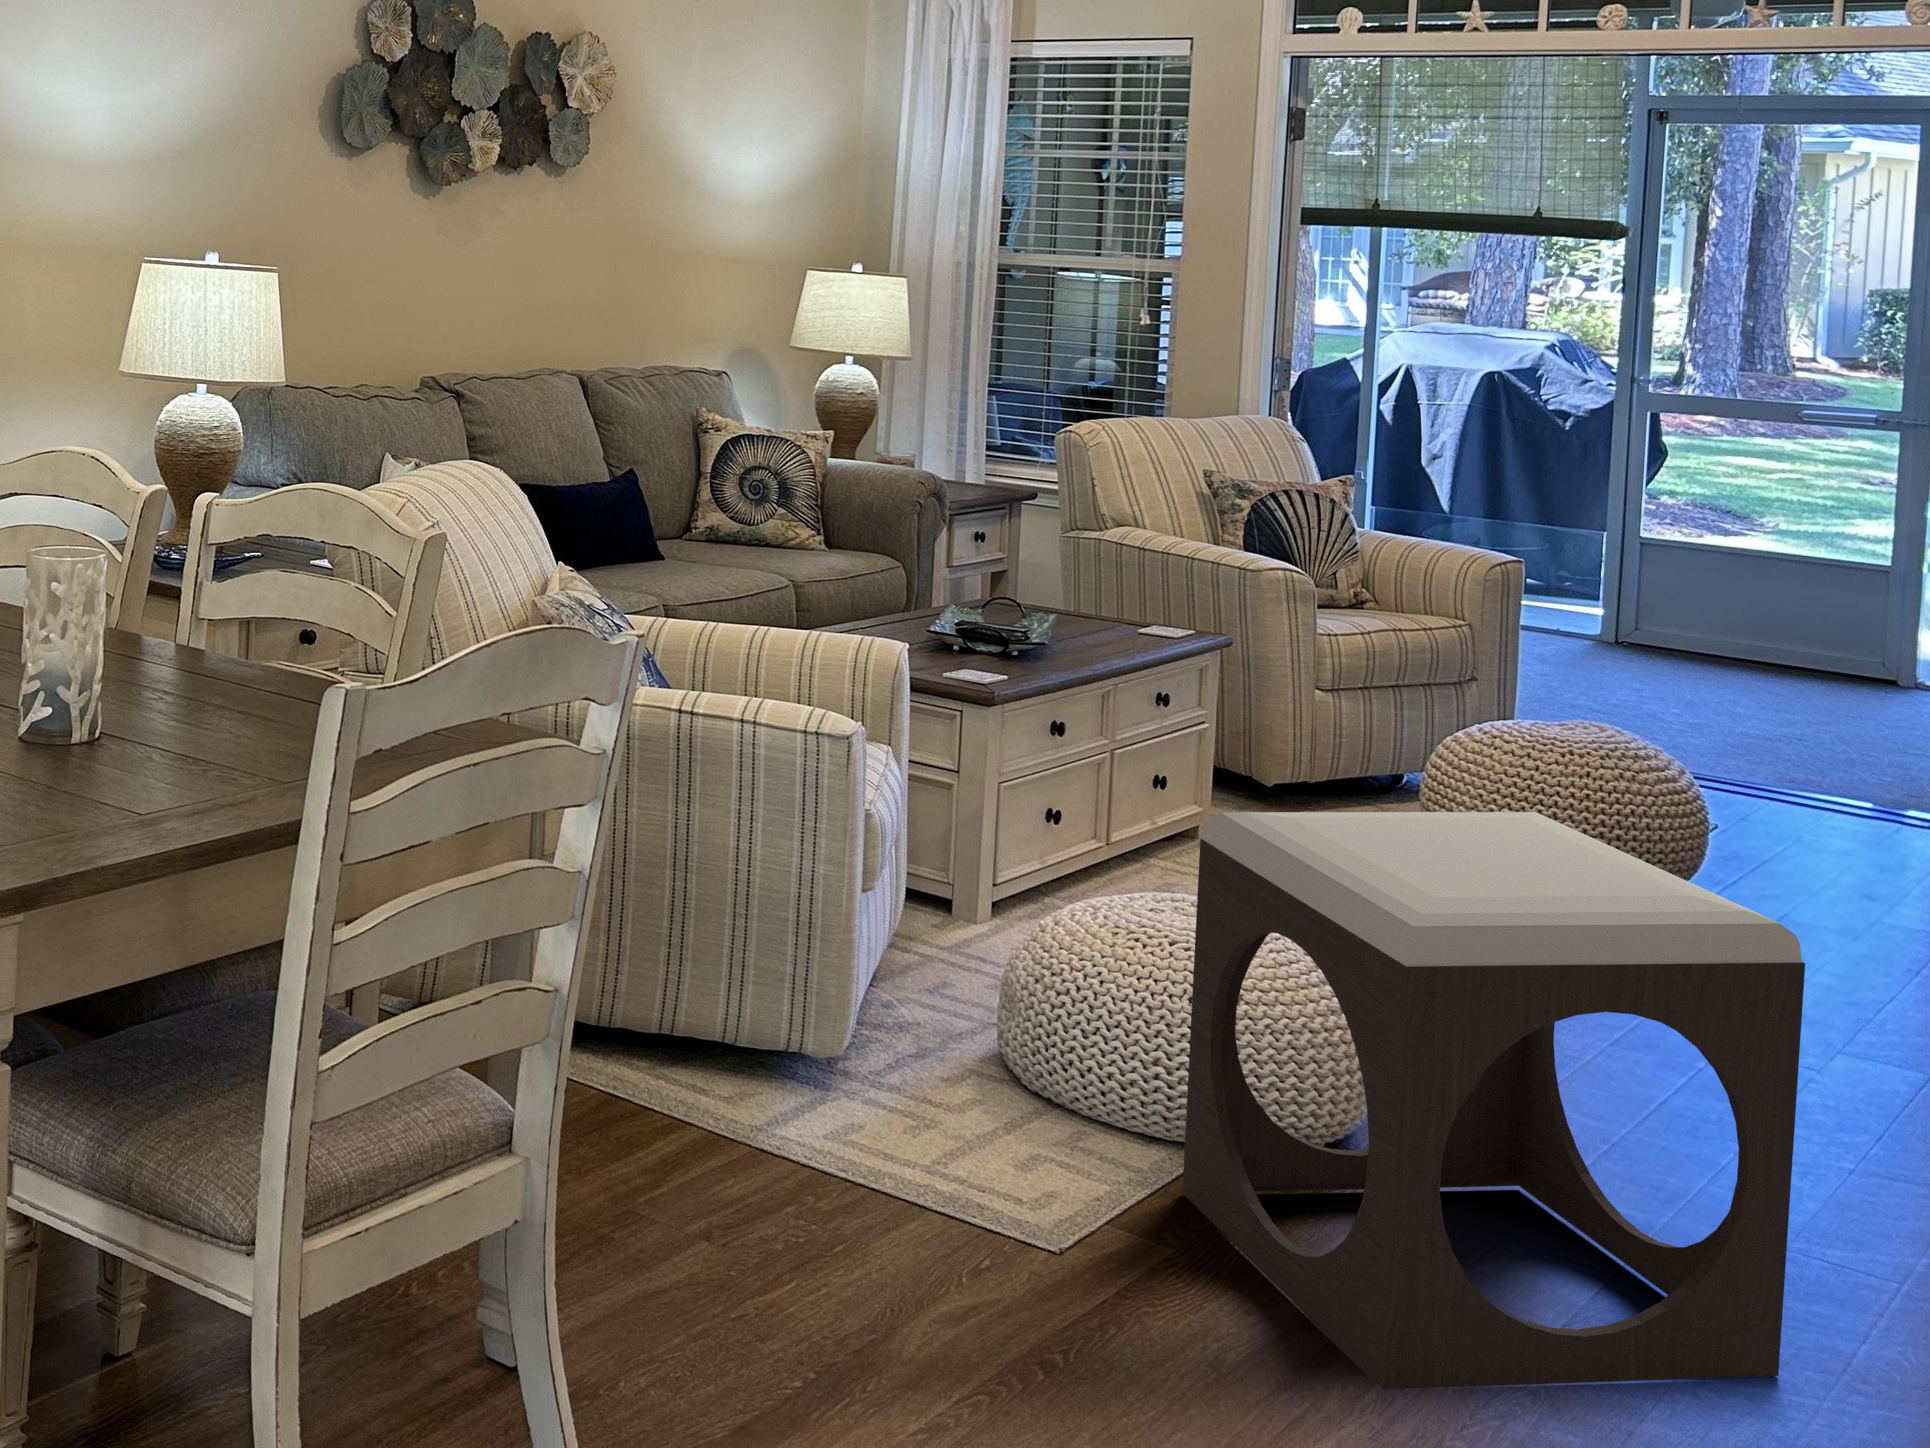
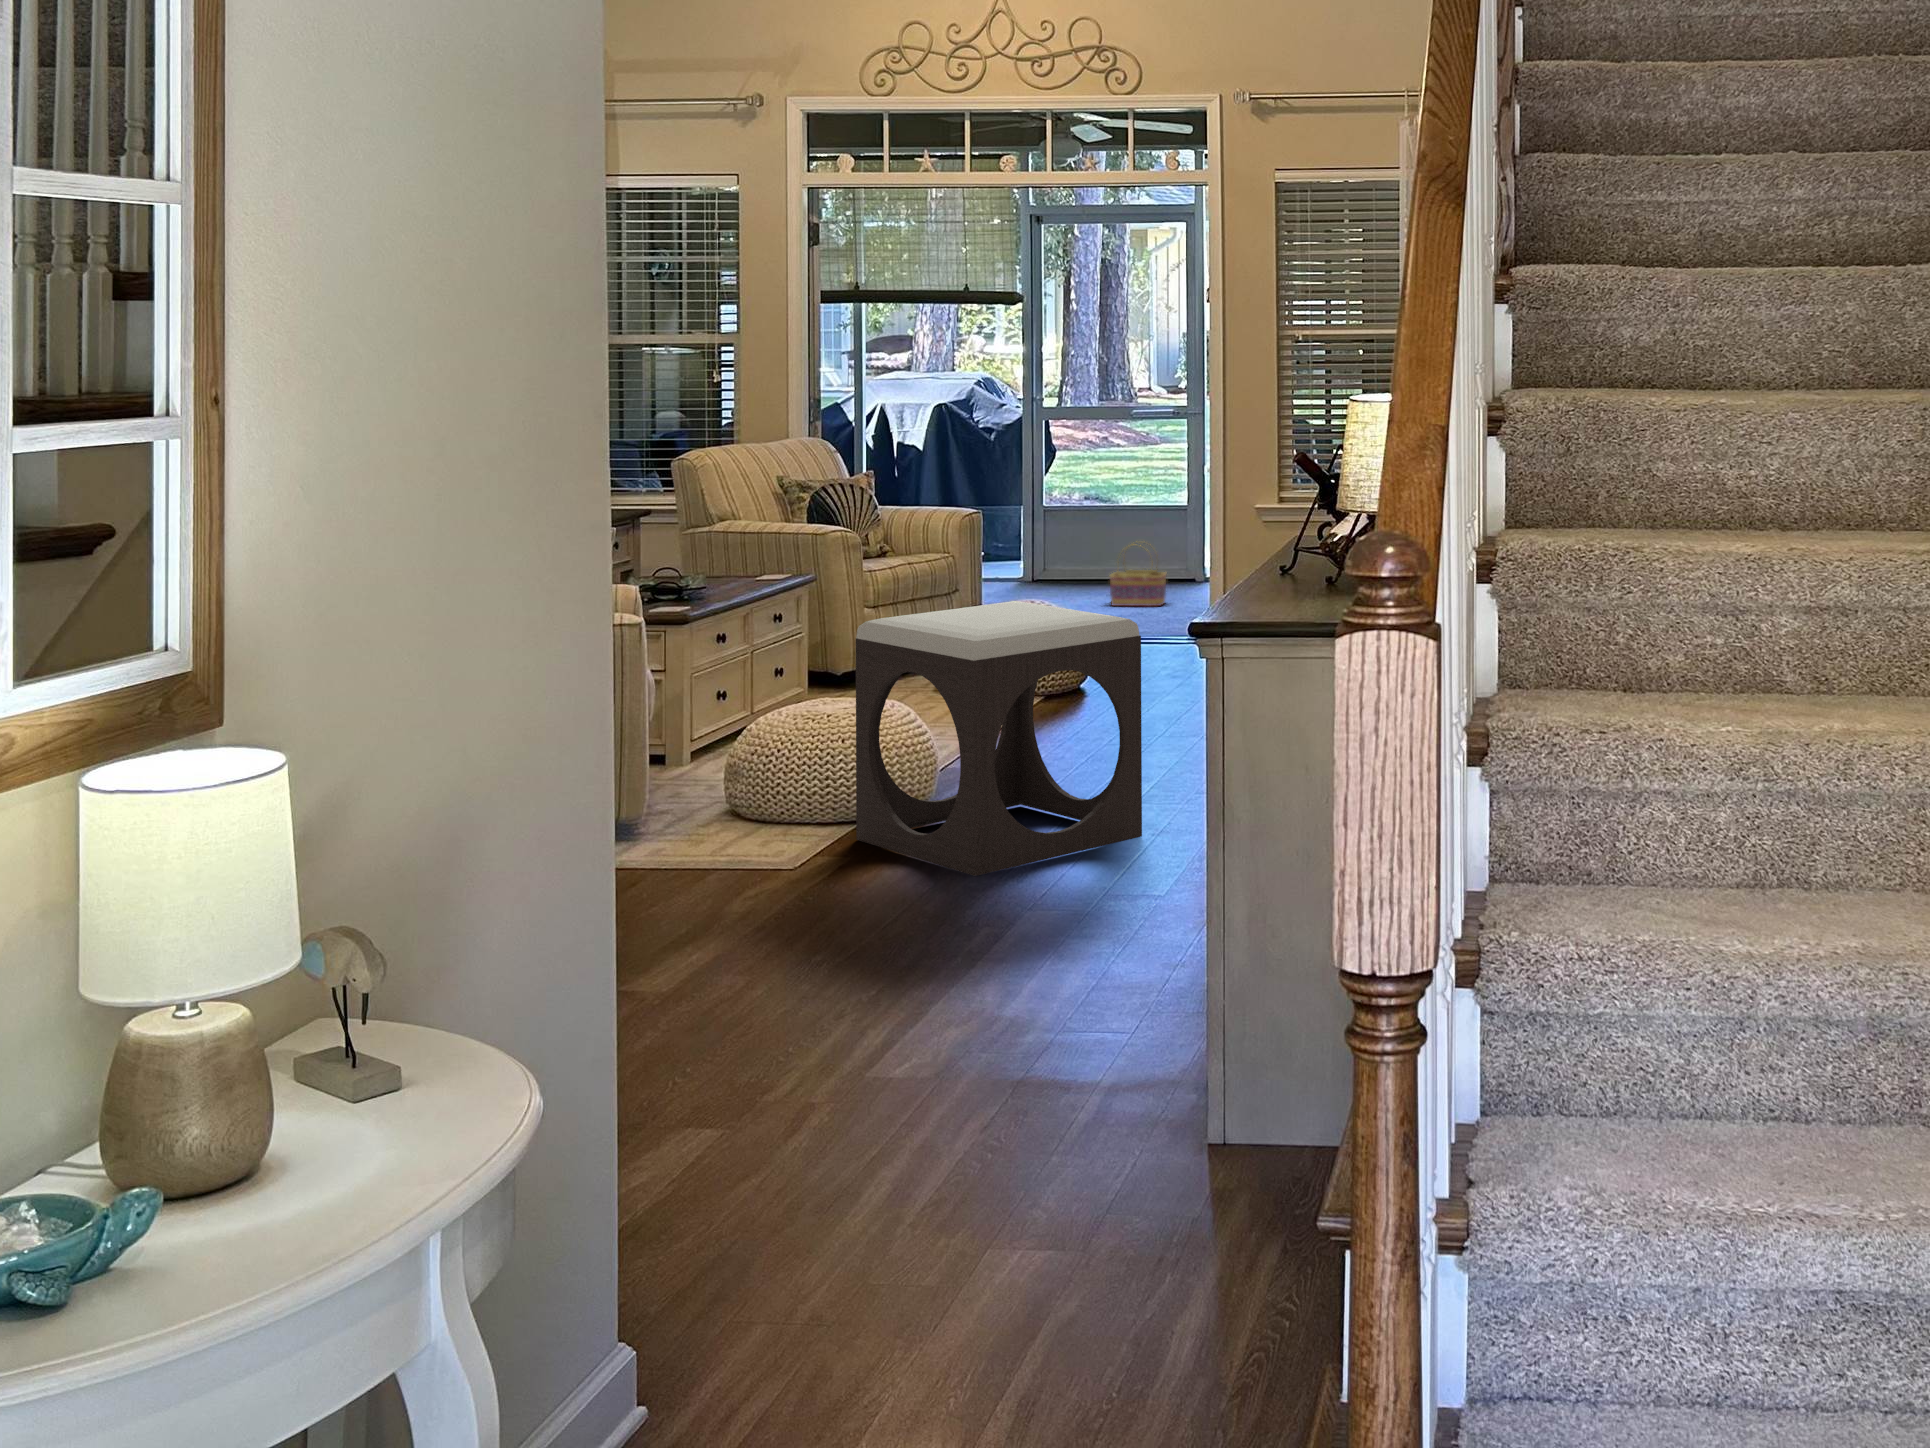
basket: none [1754,622,1863,732] -> present [1110,544,1166,606]

